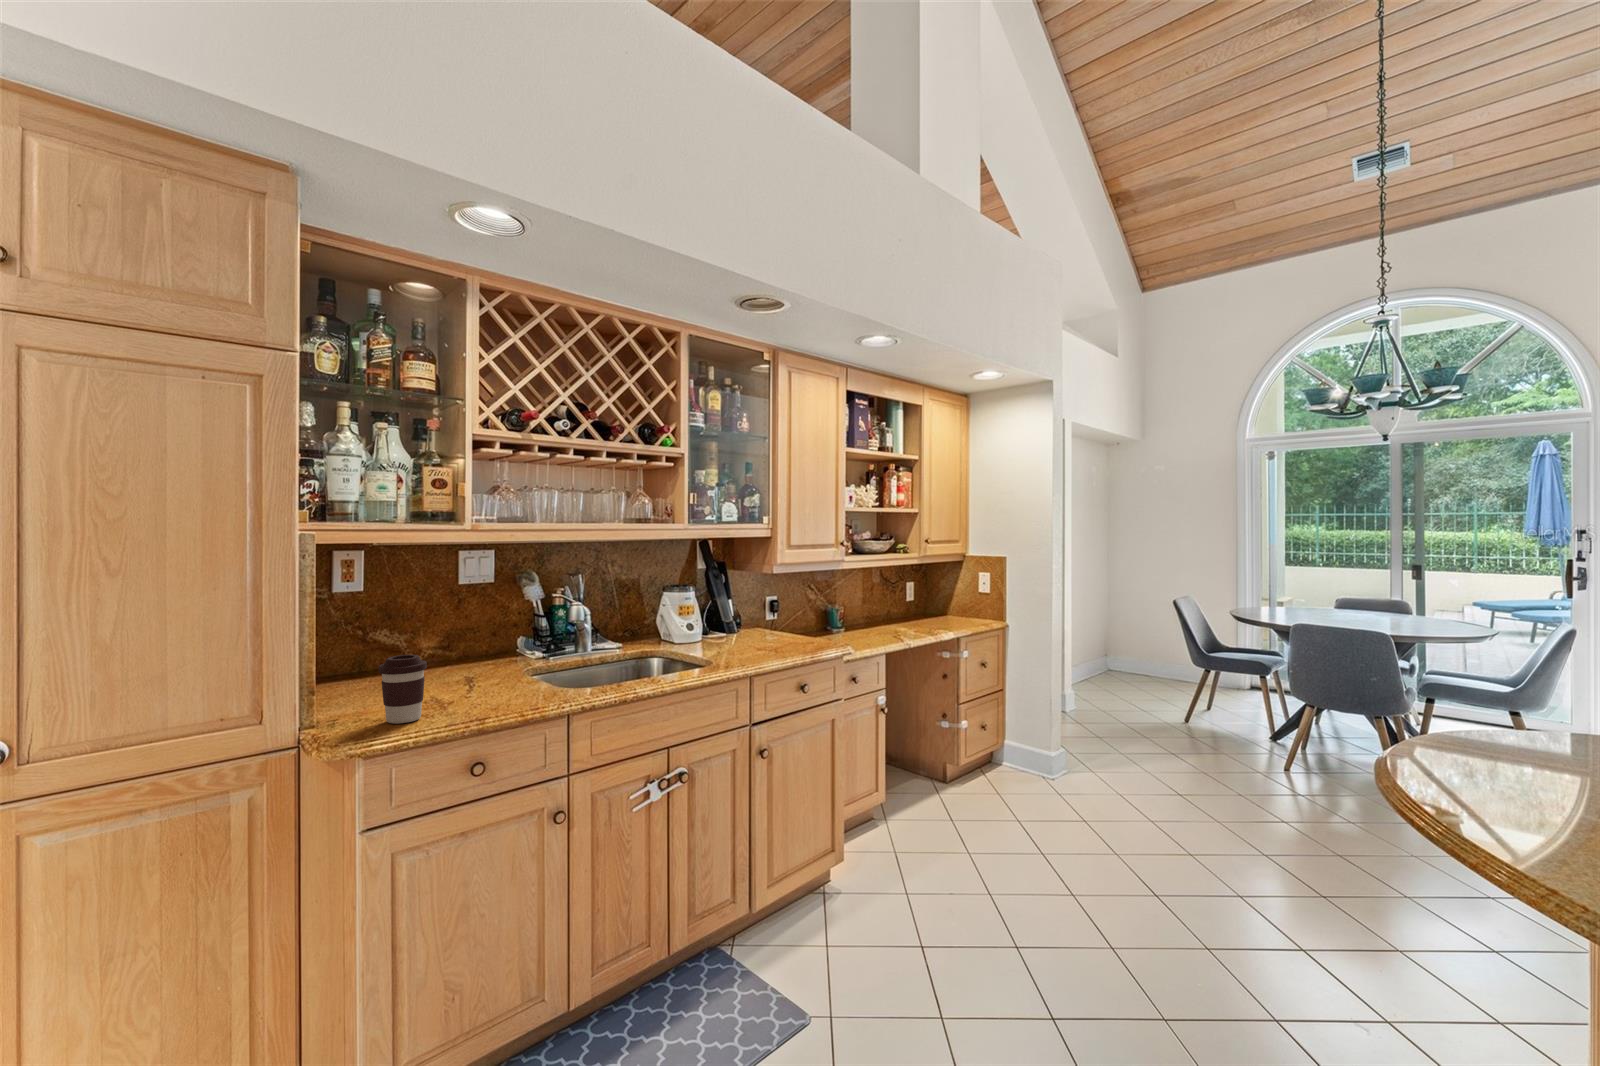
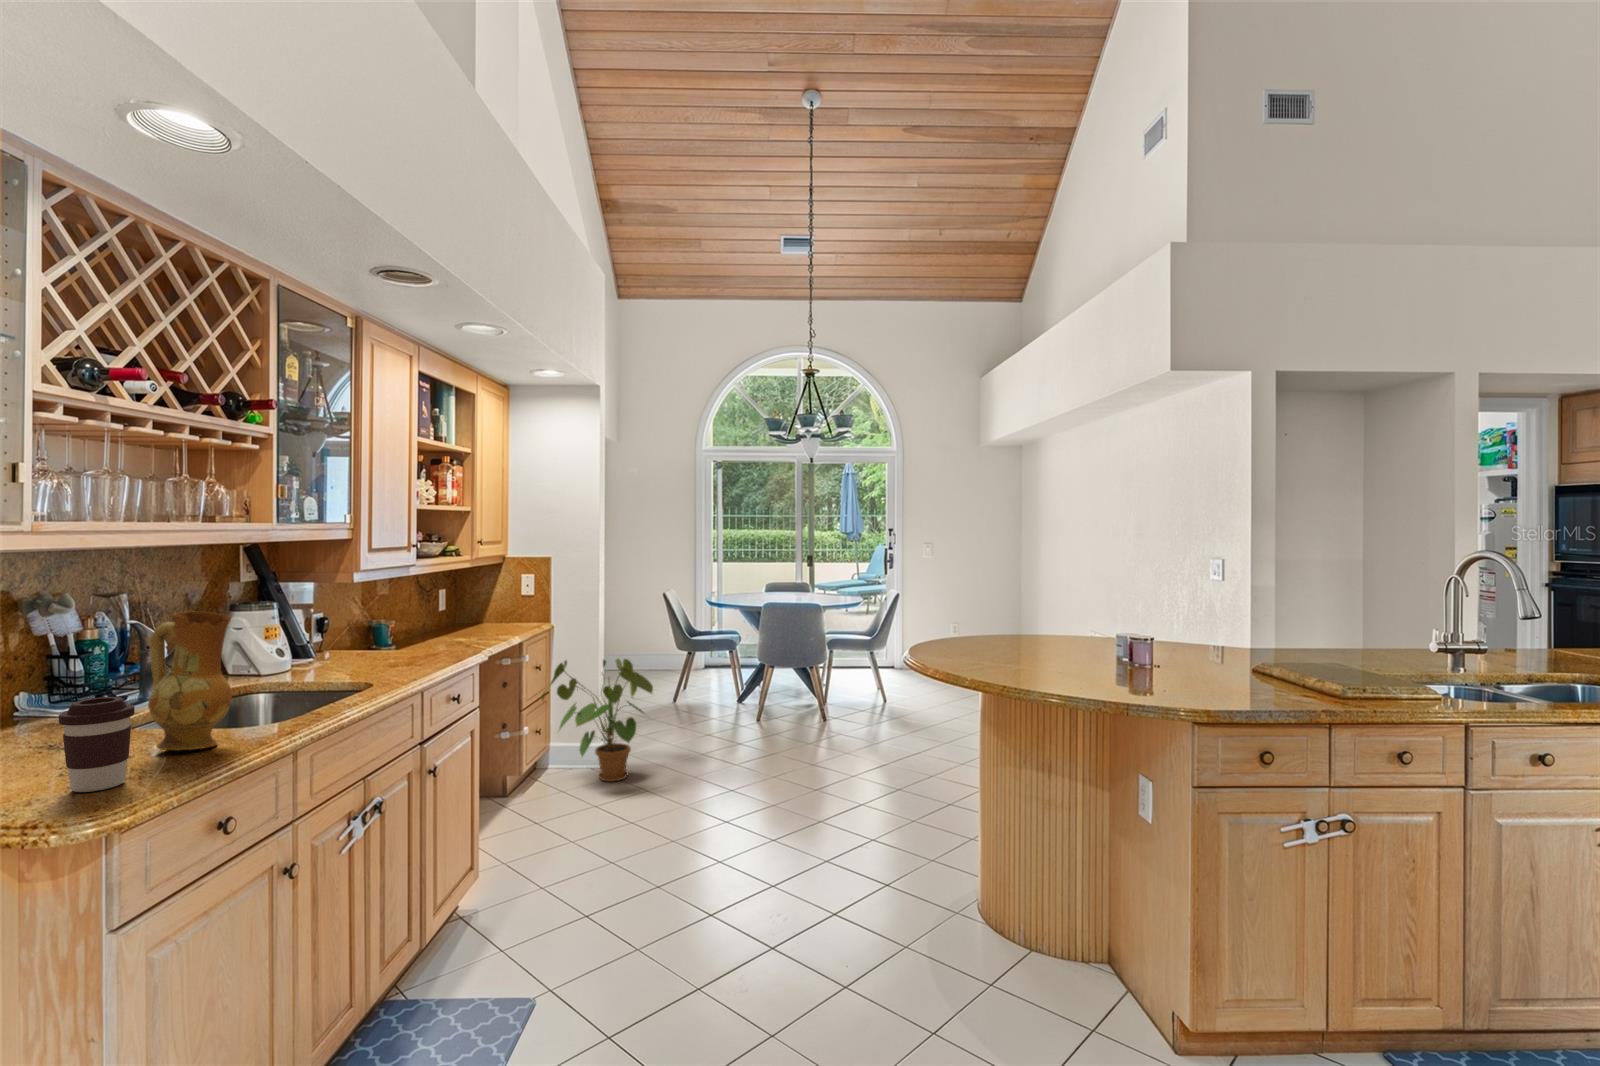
ceramic jug: none [476,594,532,703] -> present [148,612,232,750]
house plant: none [988,662,1118,801] -> present [542,659,653,782]

